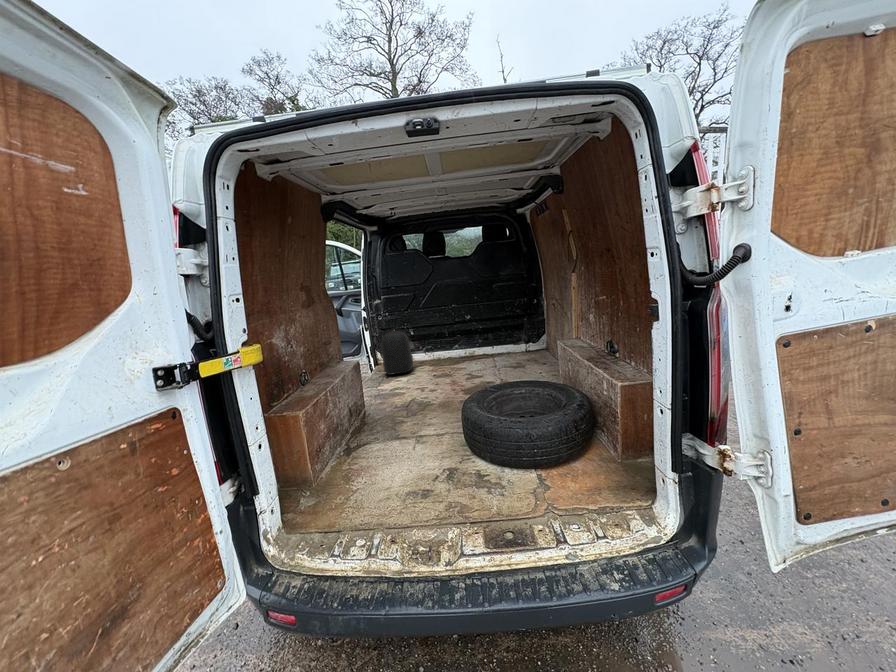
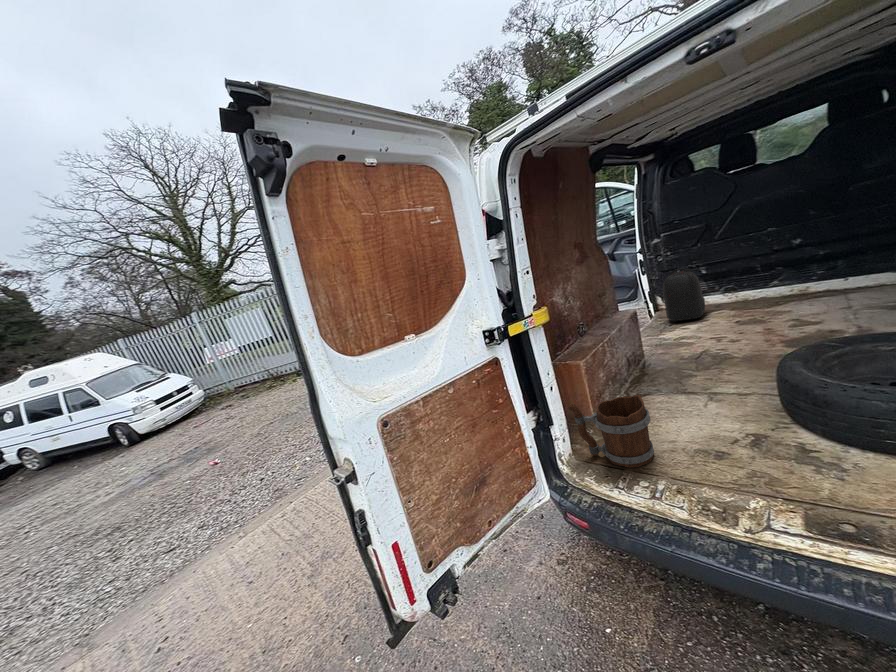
bucket: none [278,442,369,526] -> present [568,395,654,468]

